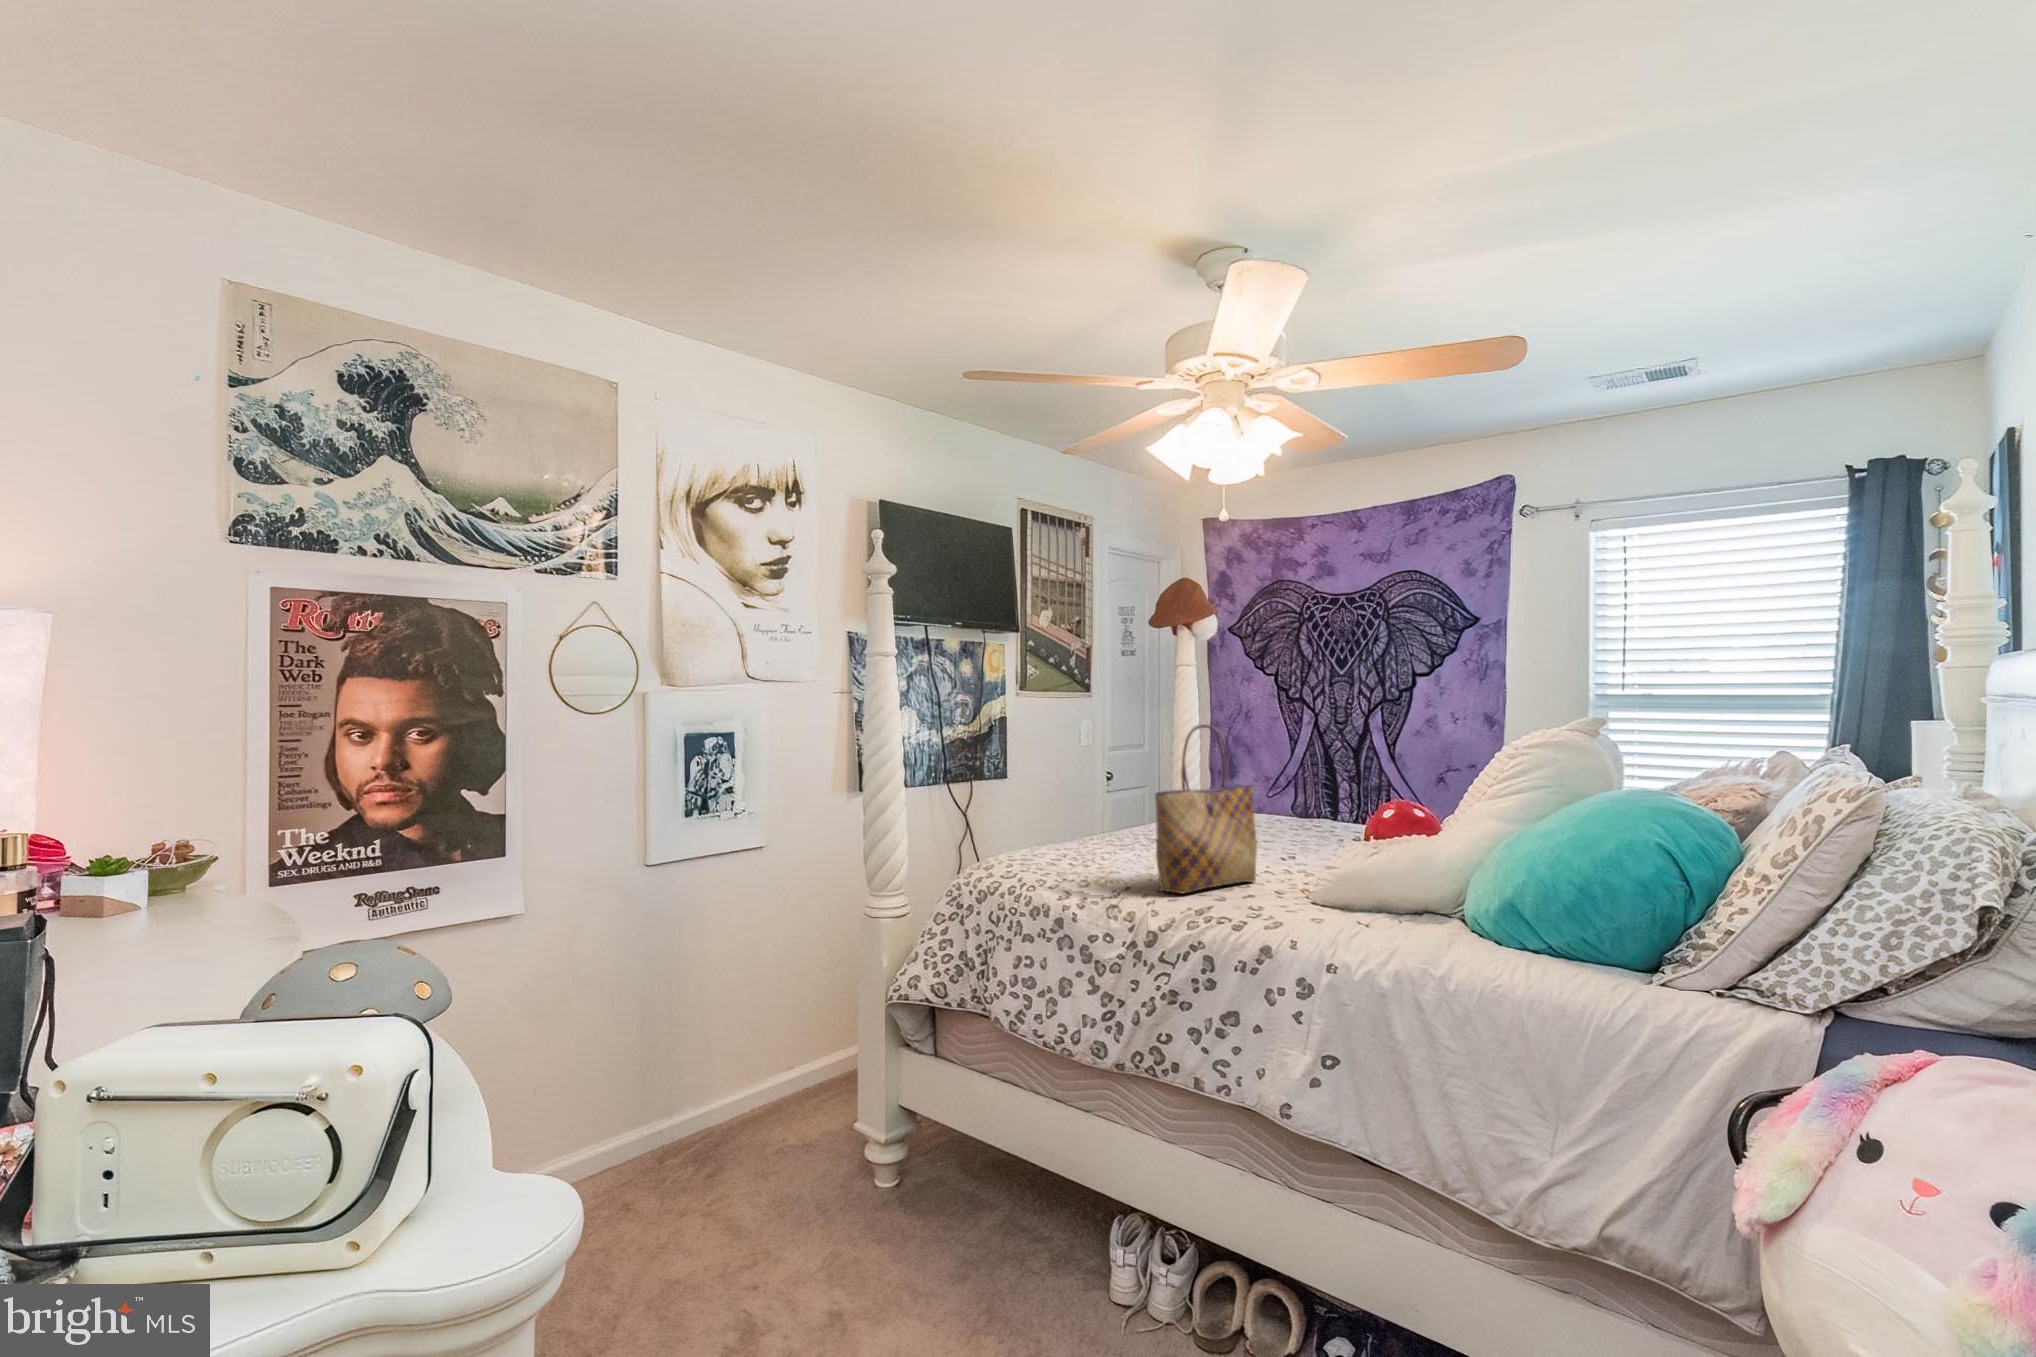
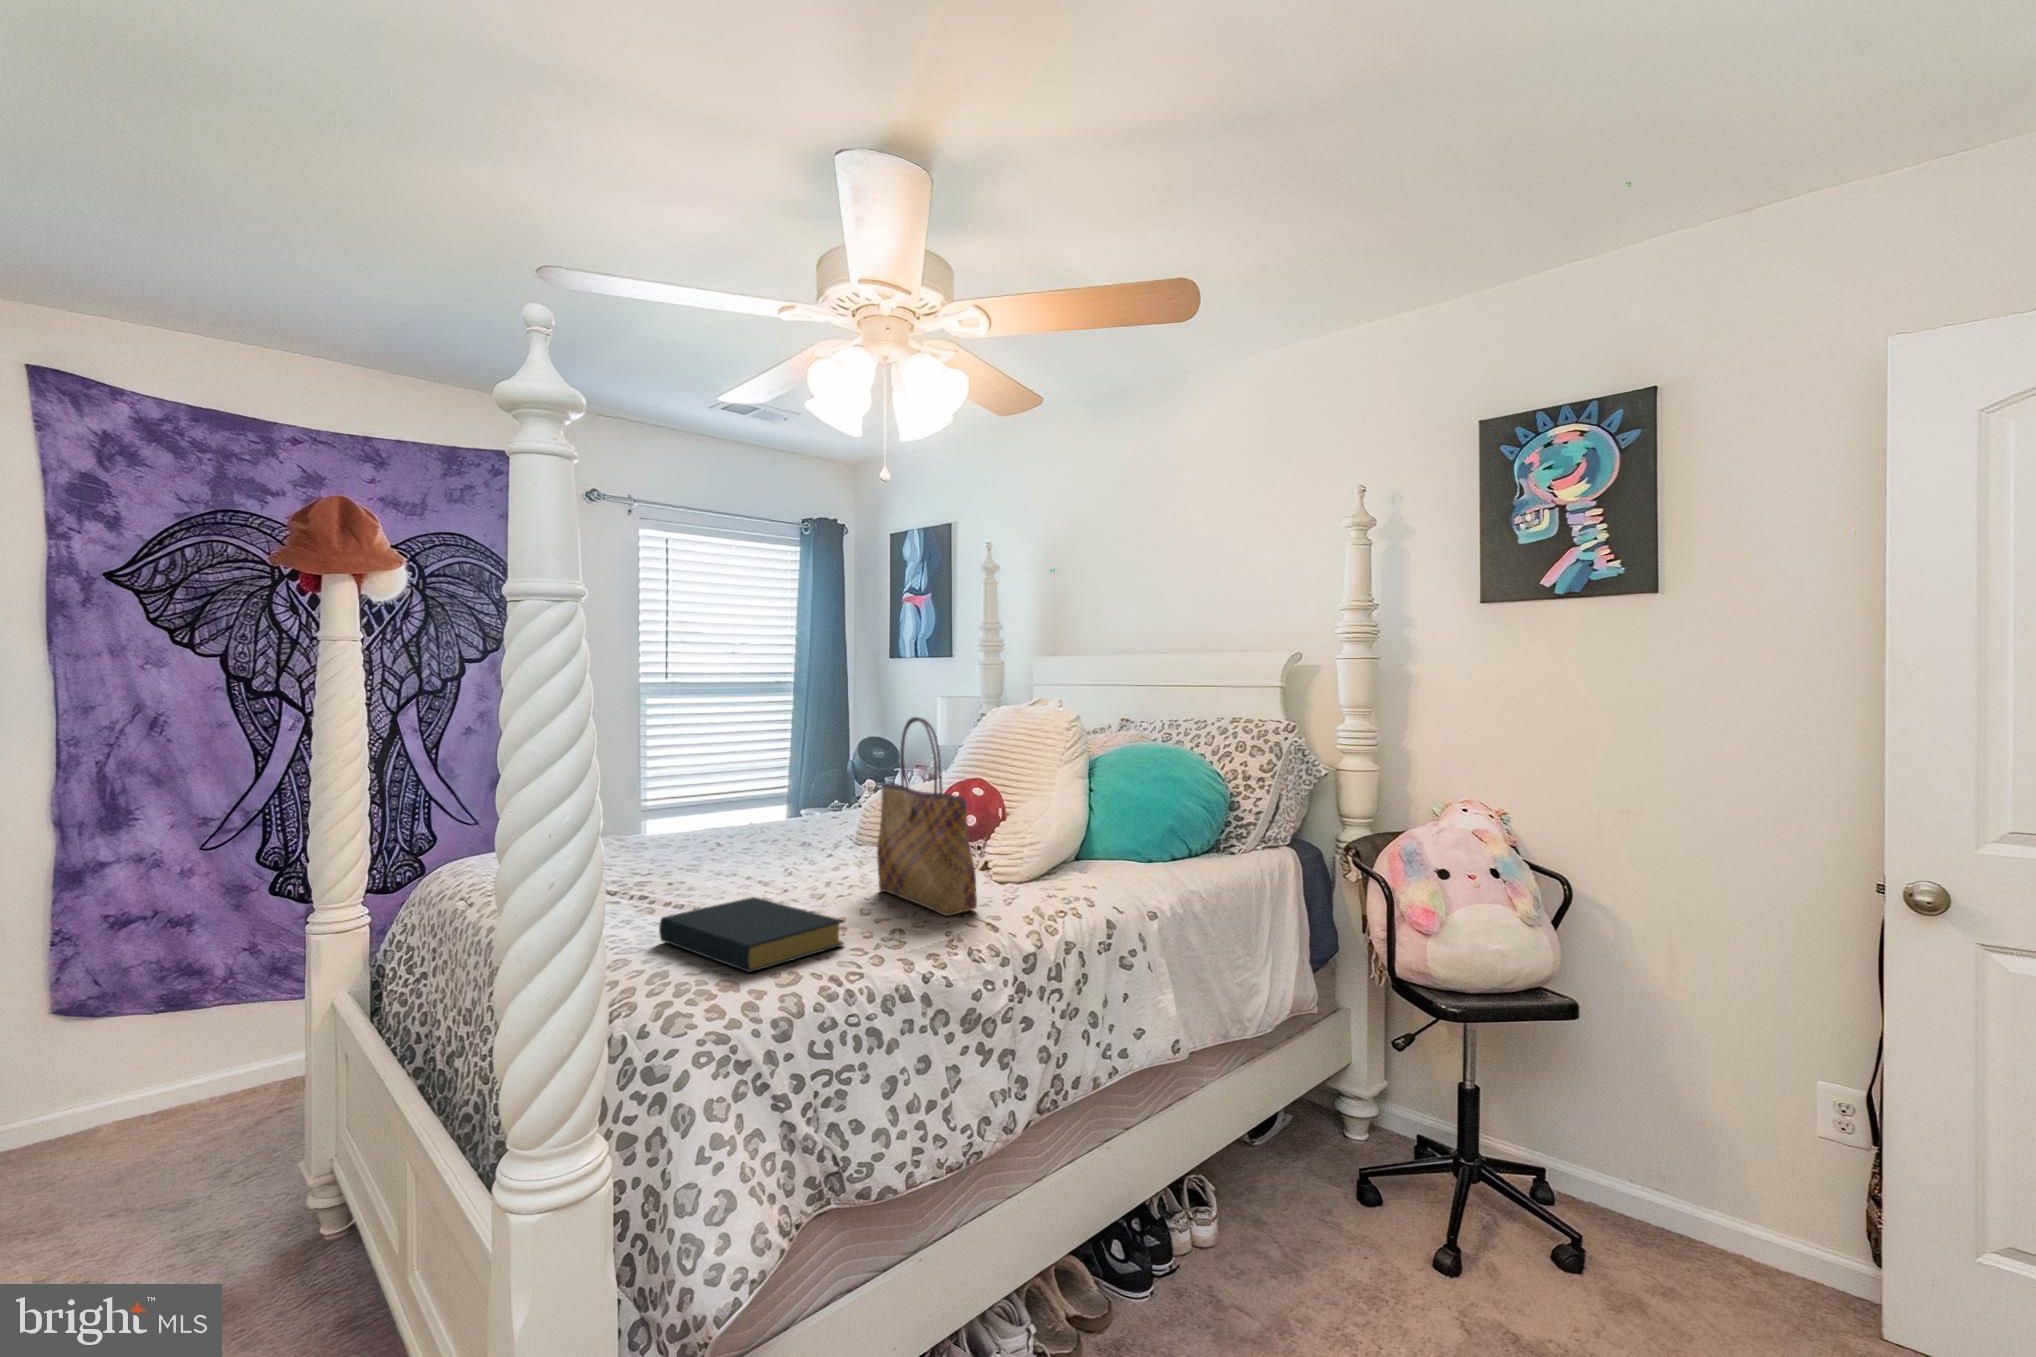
hardback book: none [1010,838,1127,876] -> present [659,897,843,972]

